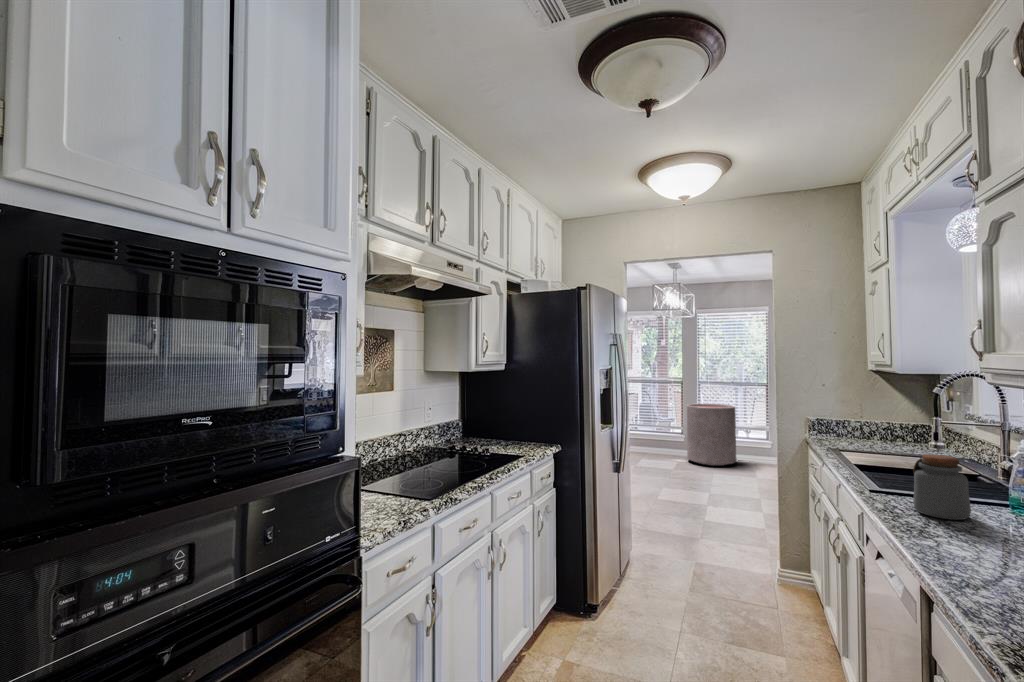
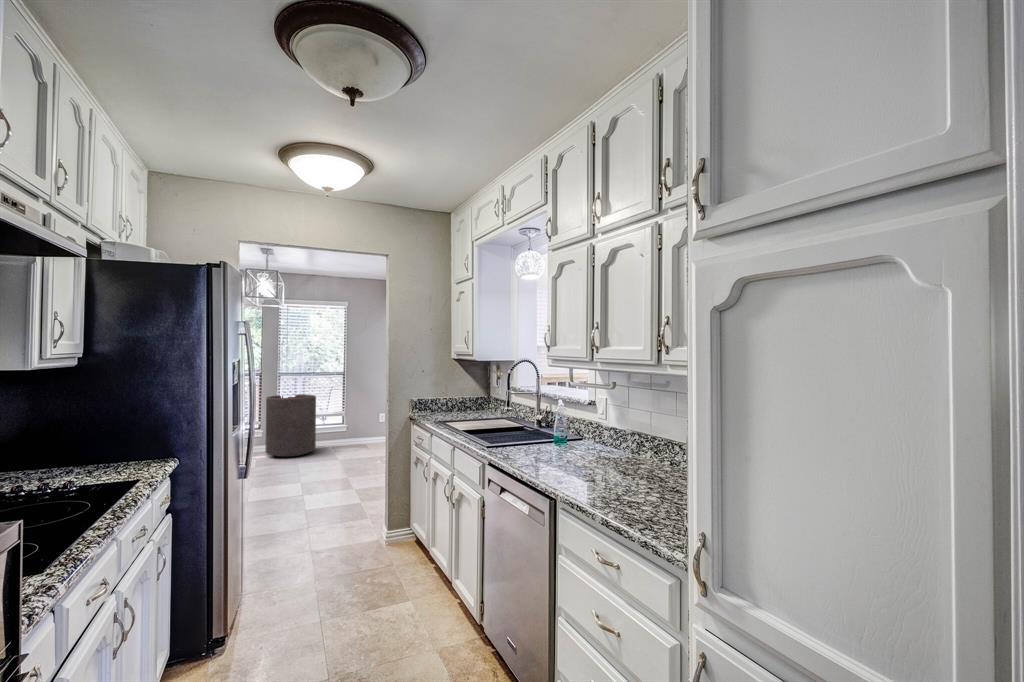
jar: present [913,454,971,520] -> none [517,416,546,459]

